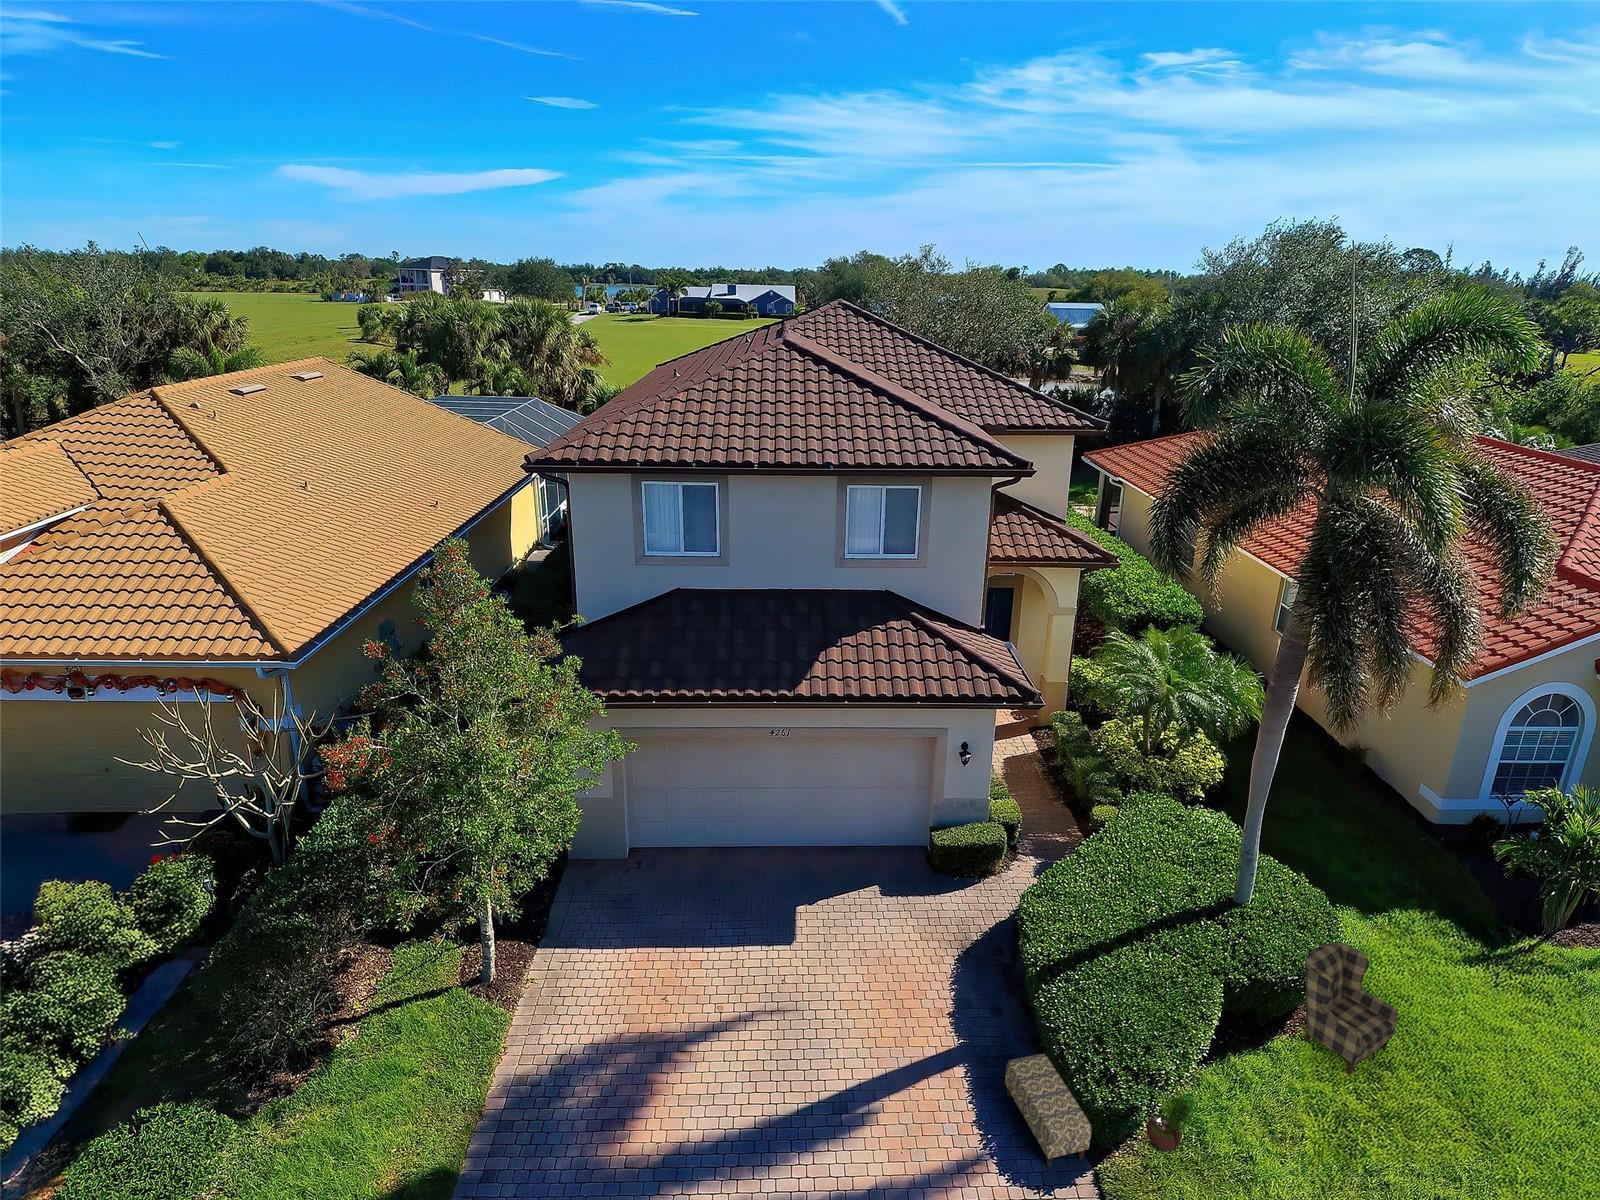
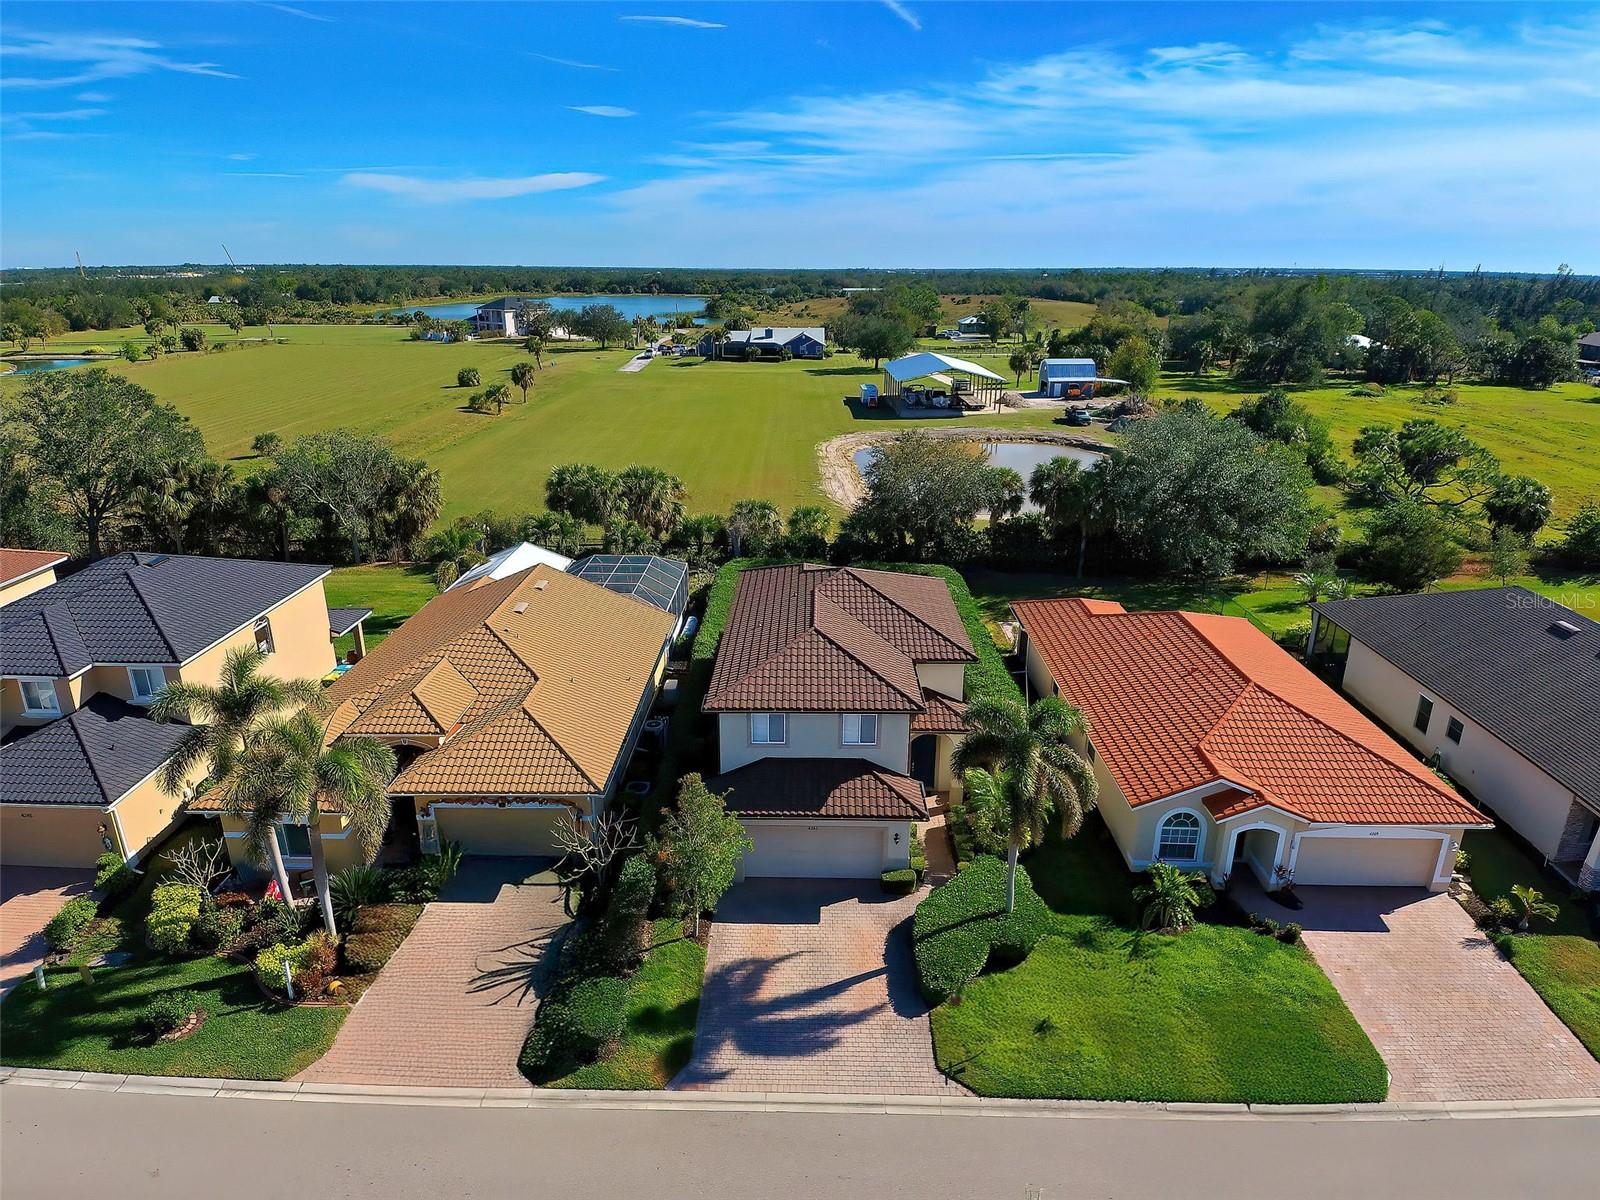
chair: present [1303,943,1397,1074] -> none [1023,930,1059,982]
bench: present [1005,1054,1092,1167] -> none [900,970,928,1011]

